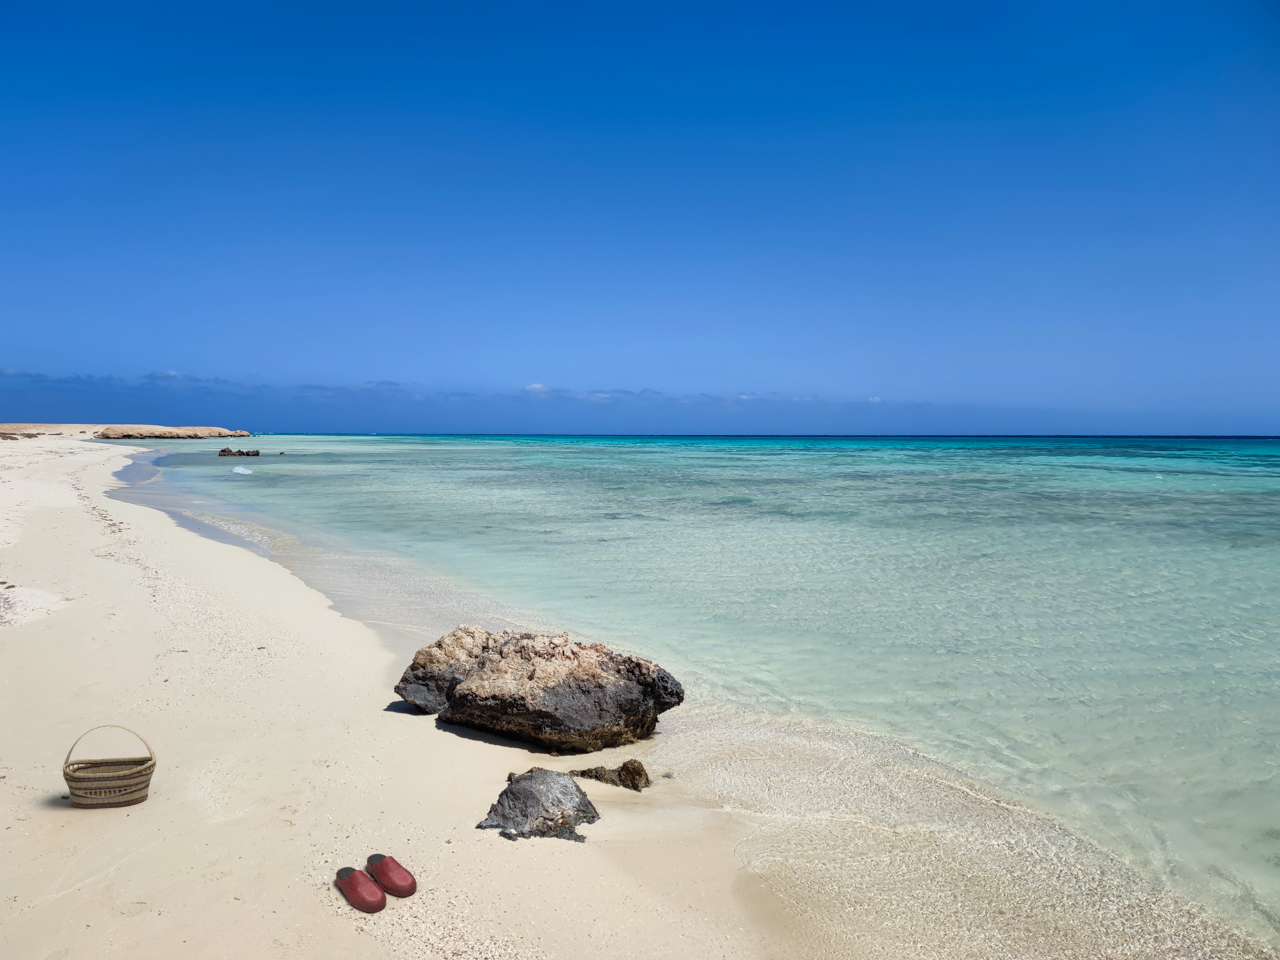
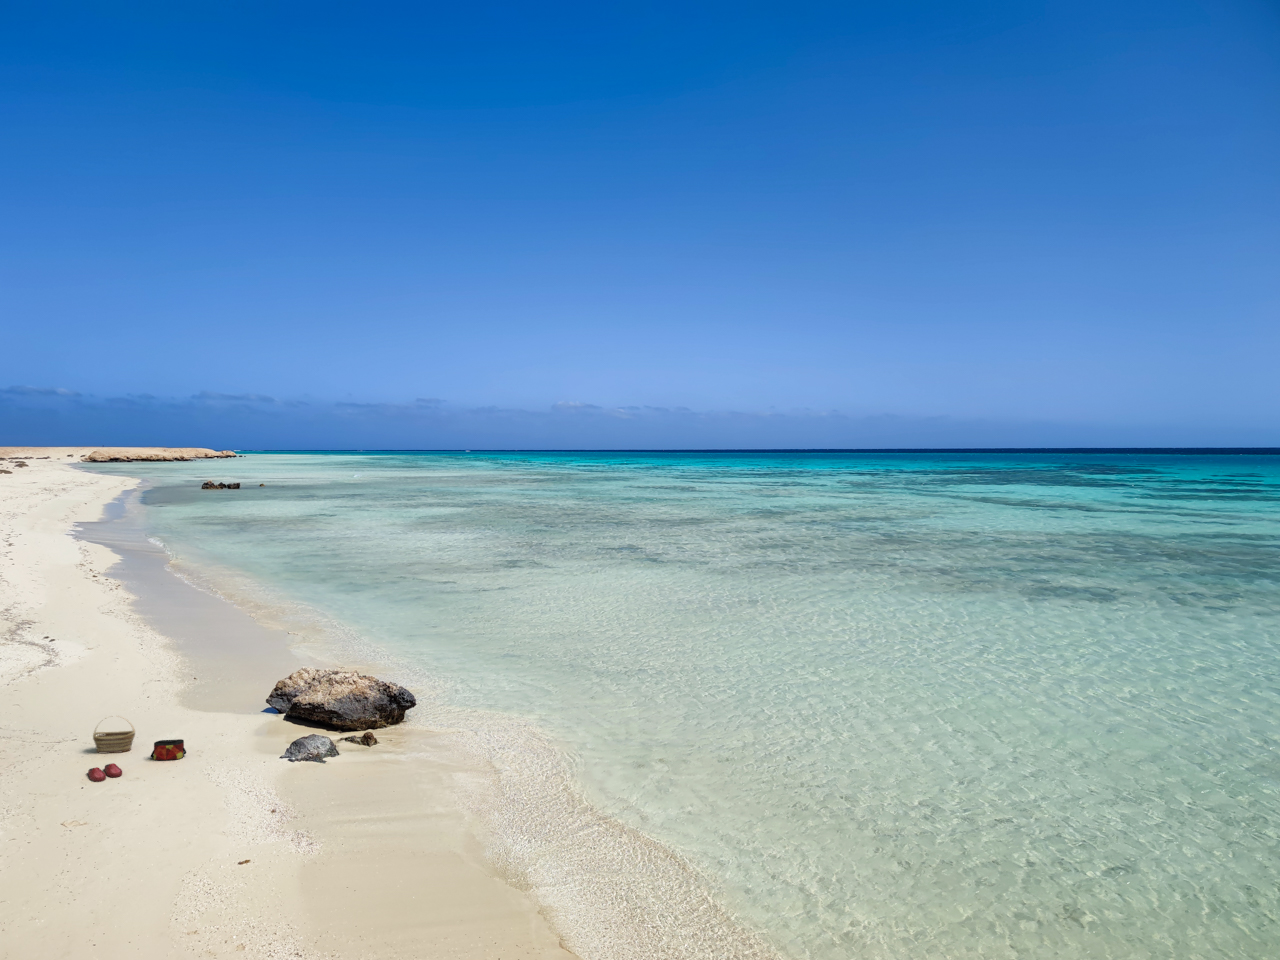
bag: none [190,780,269,832] -> present [151,739,186,761]
slippers: present [336,854,417,913] -> present [88,763,122,782]

